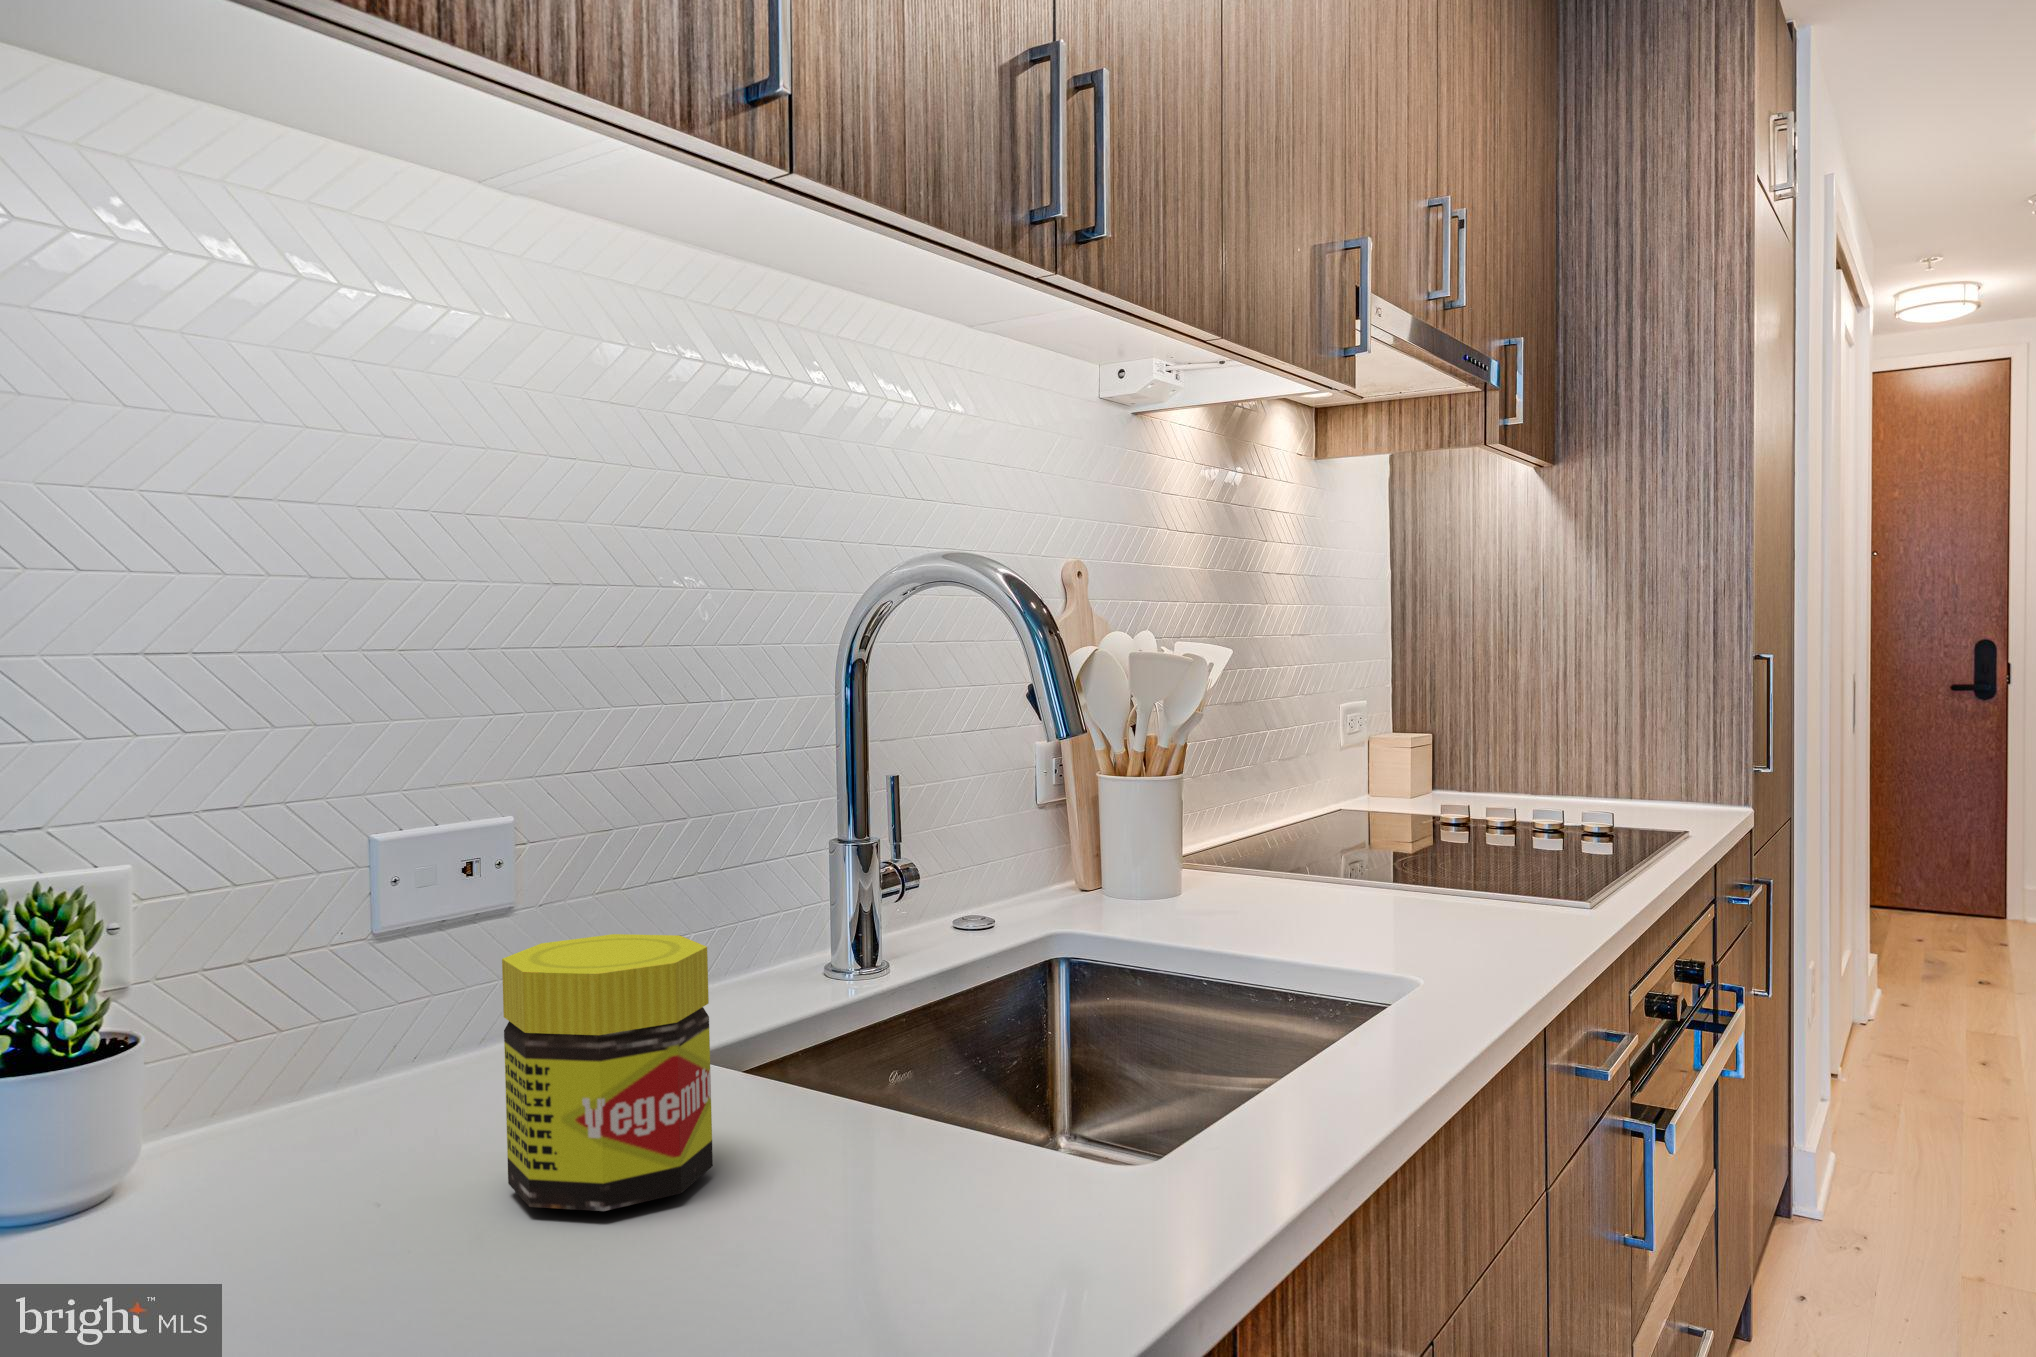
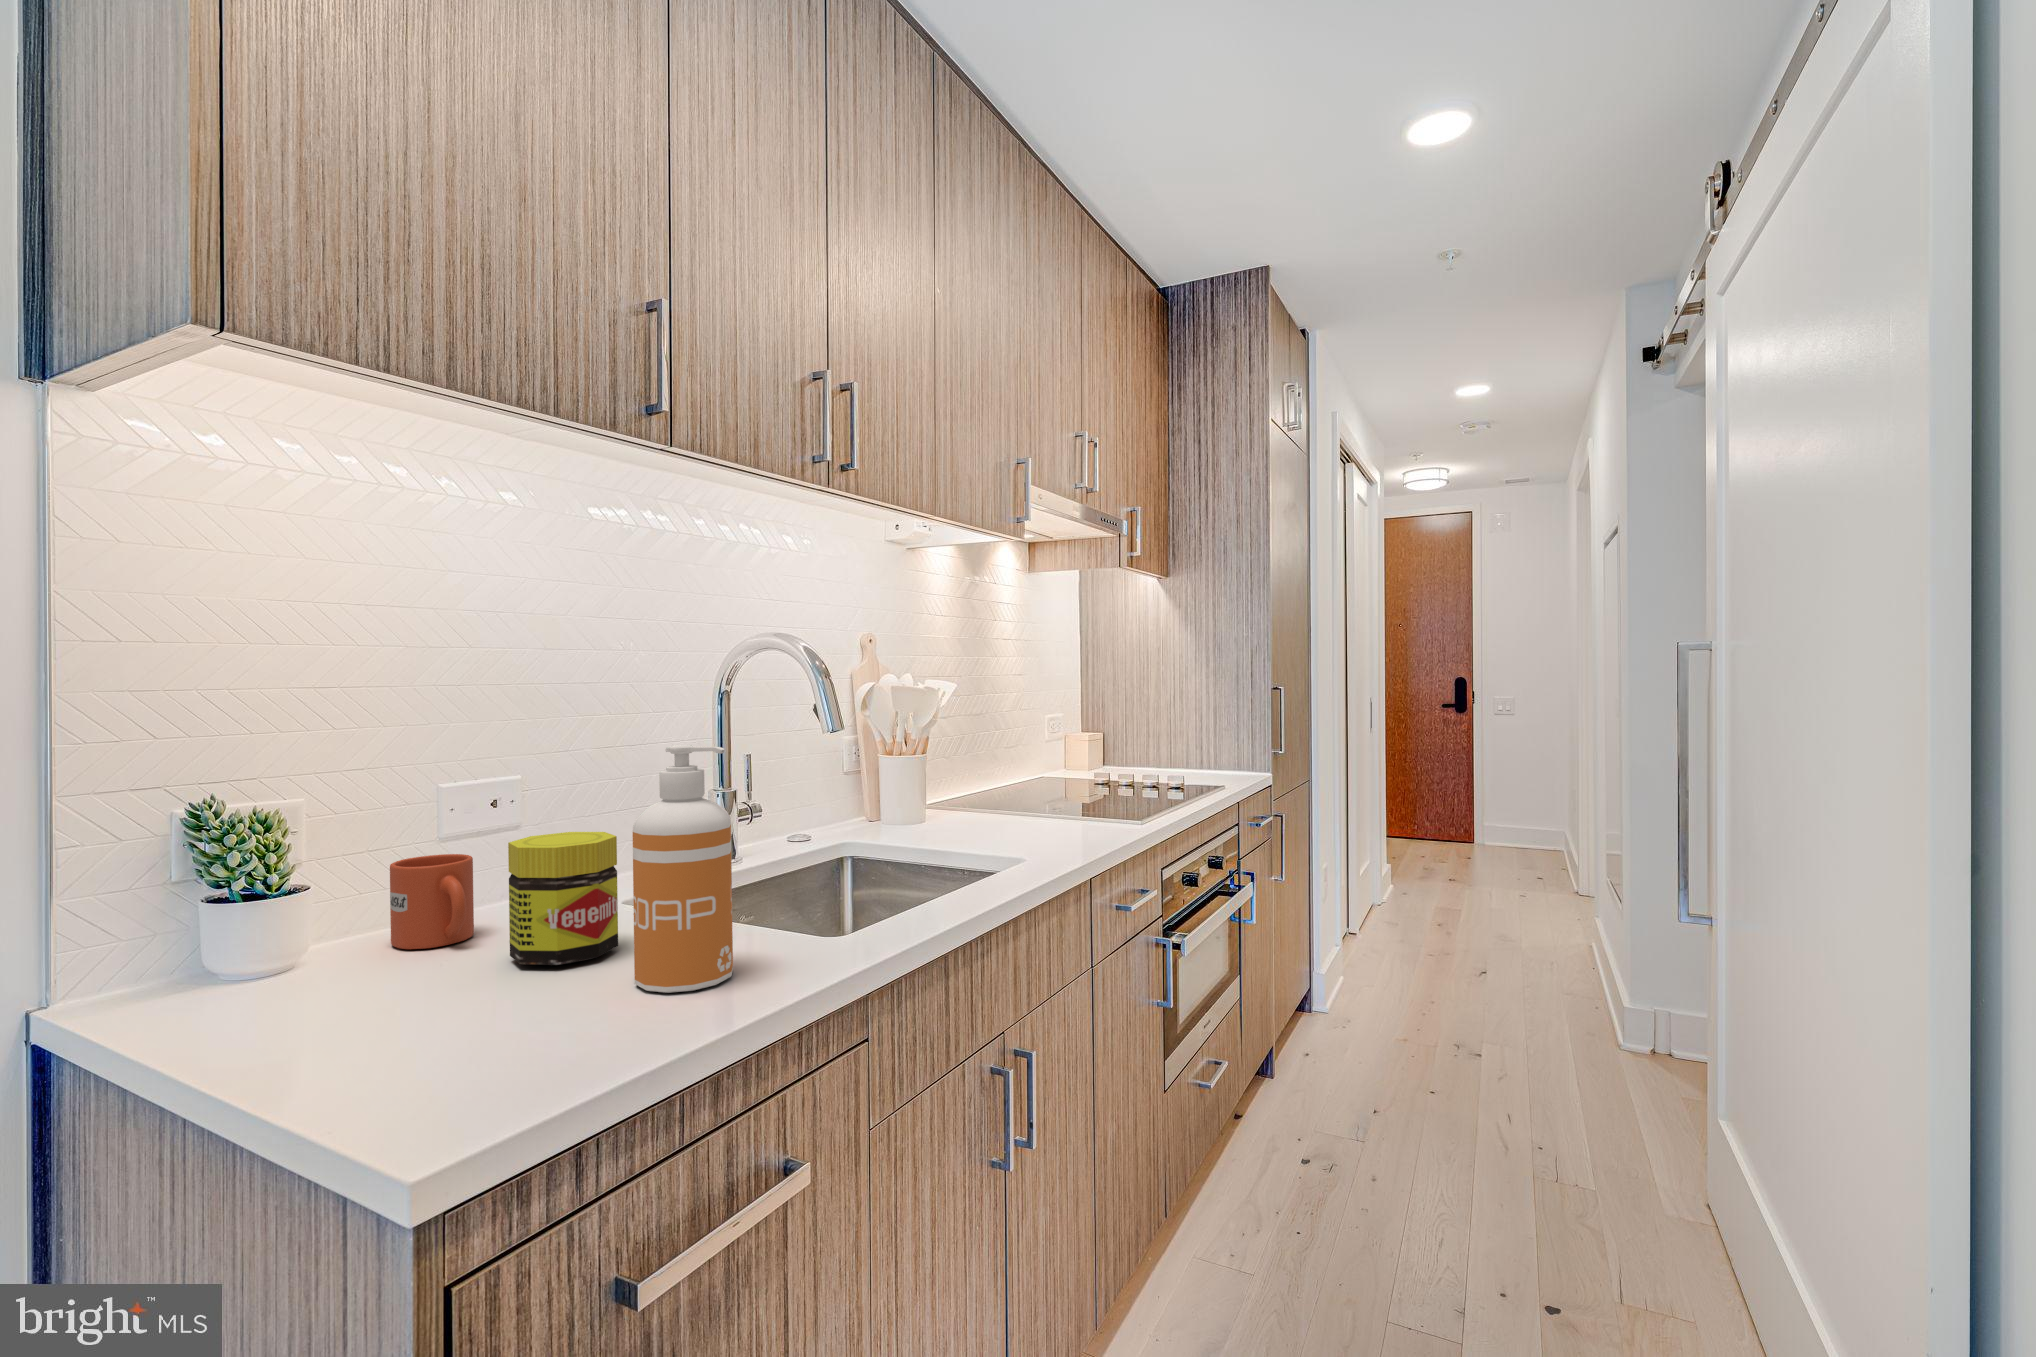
soap dispenser: none [760,766,963,1297] -> present [633,745,733,993]
mug: none [282,970,435,1157] -> present [390,854,474,949]

